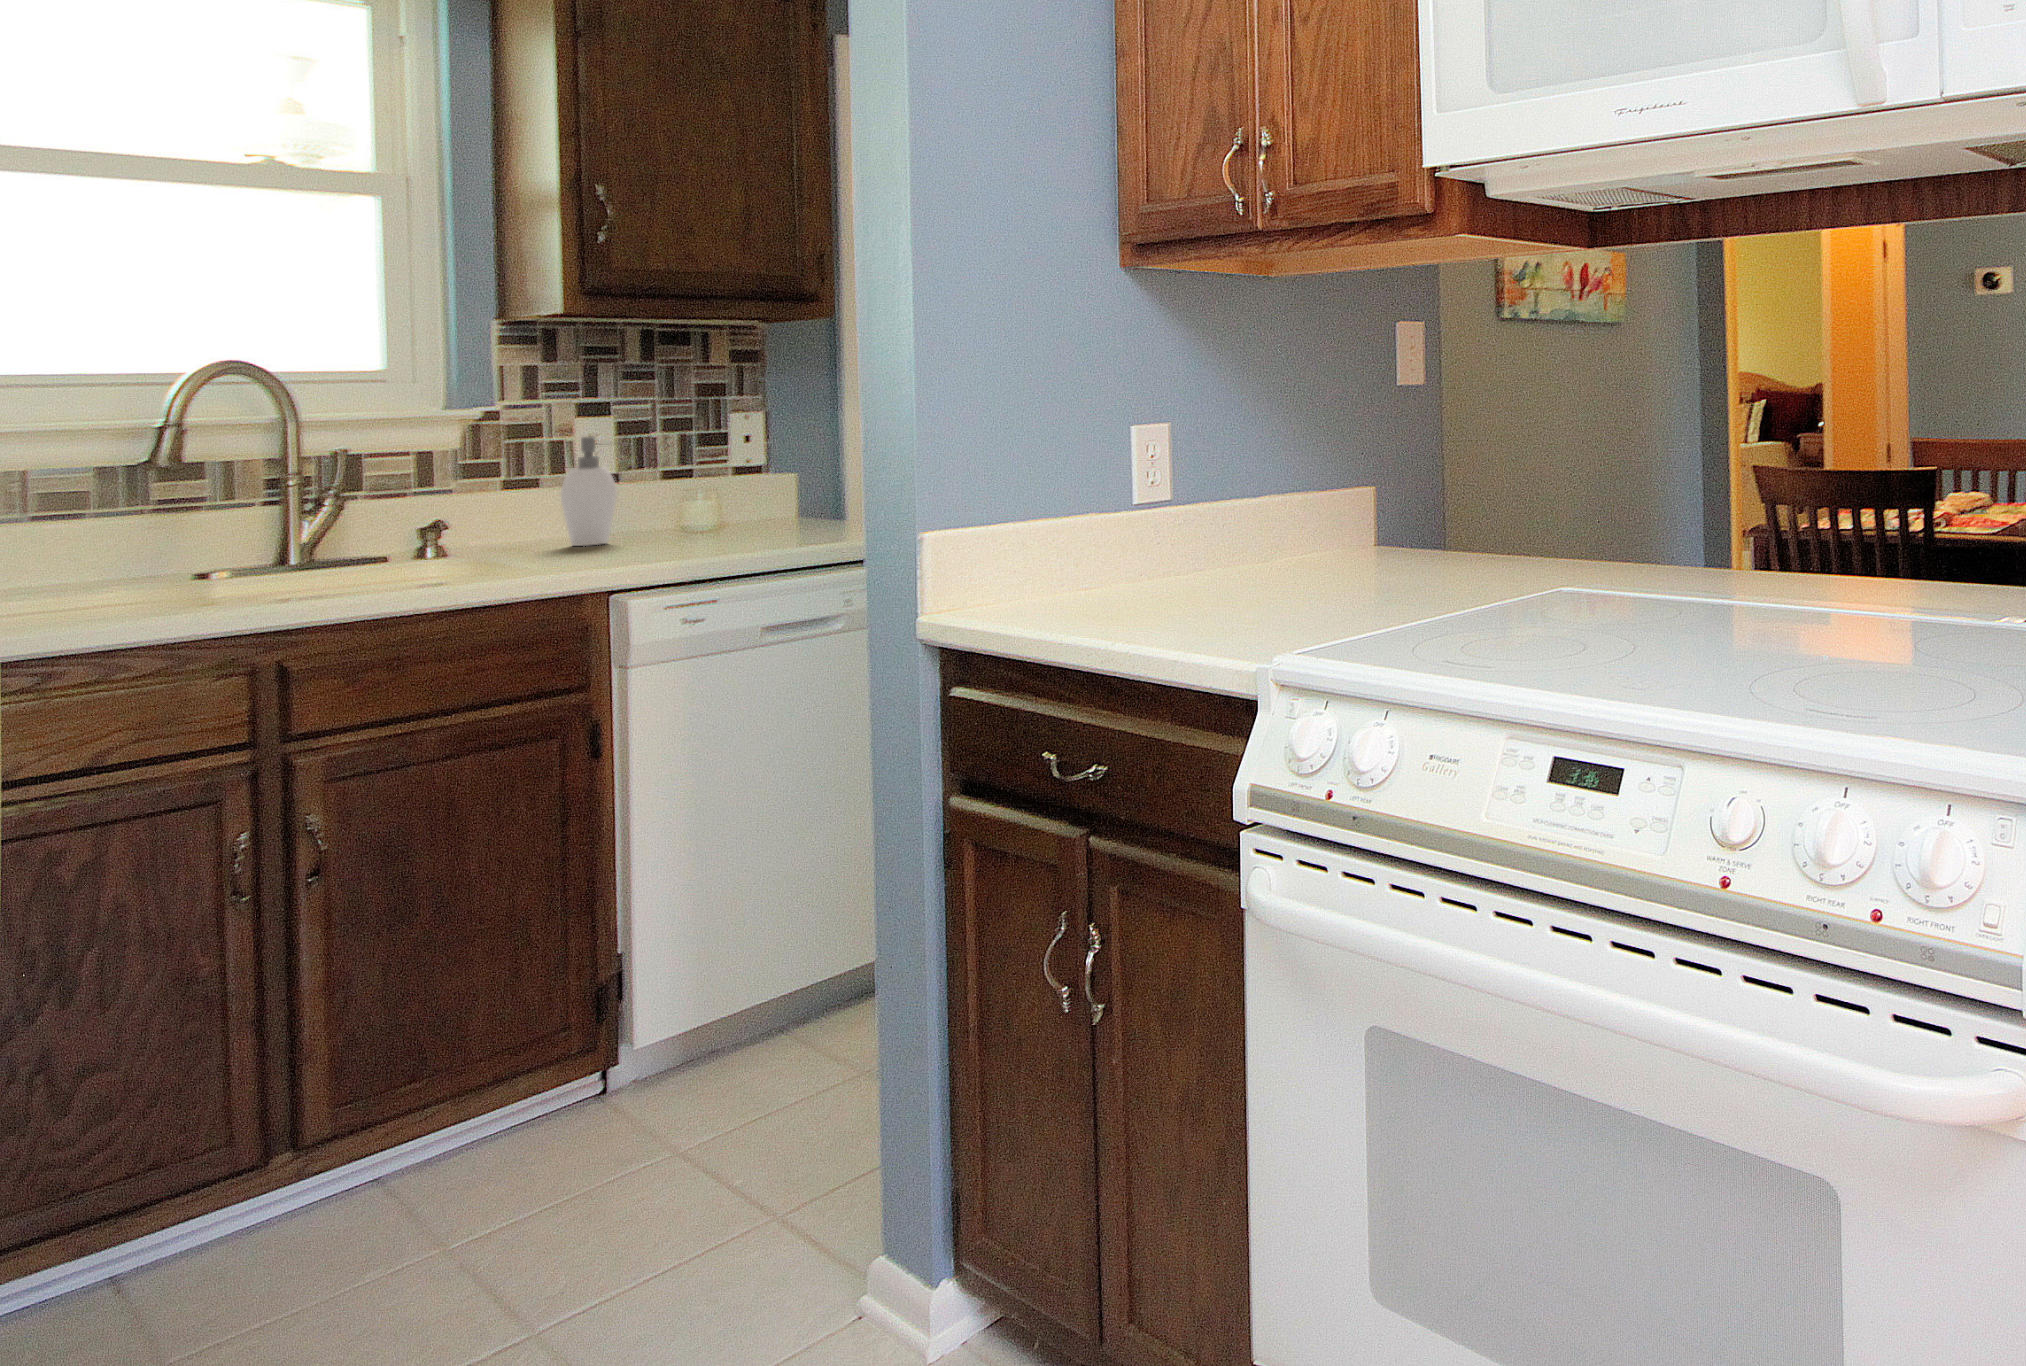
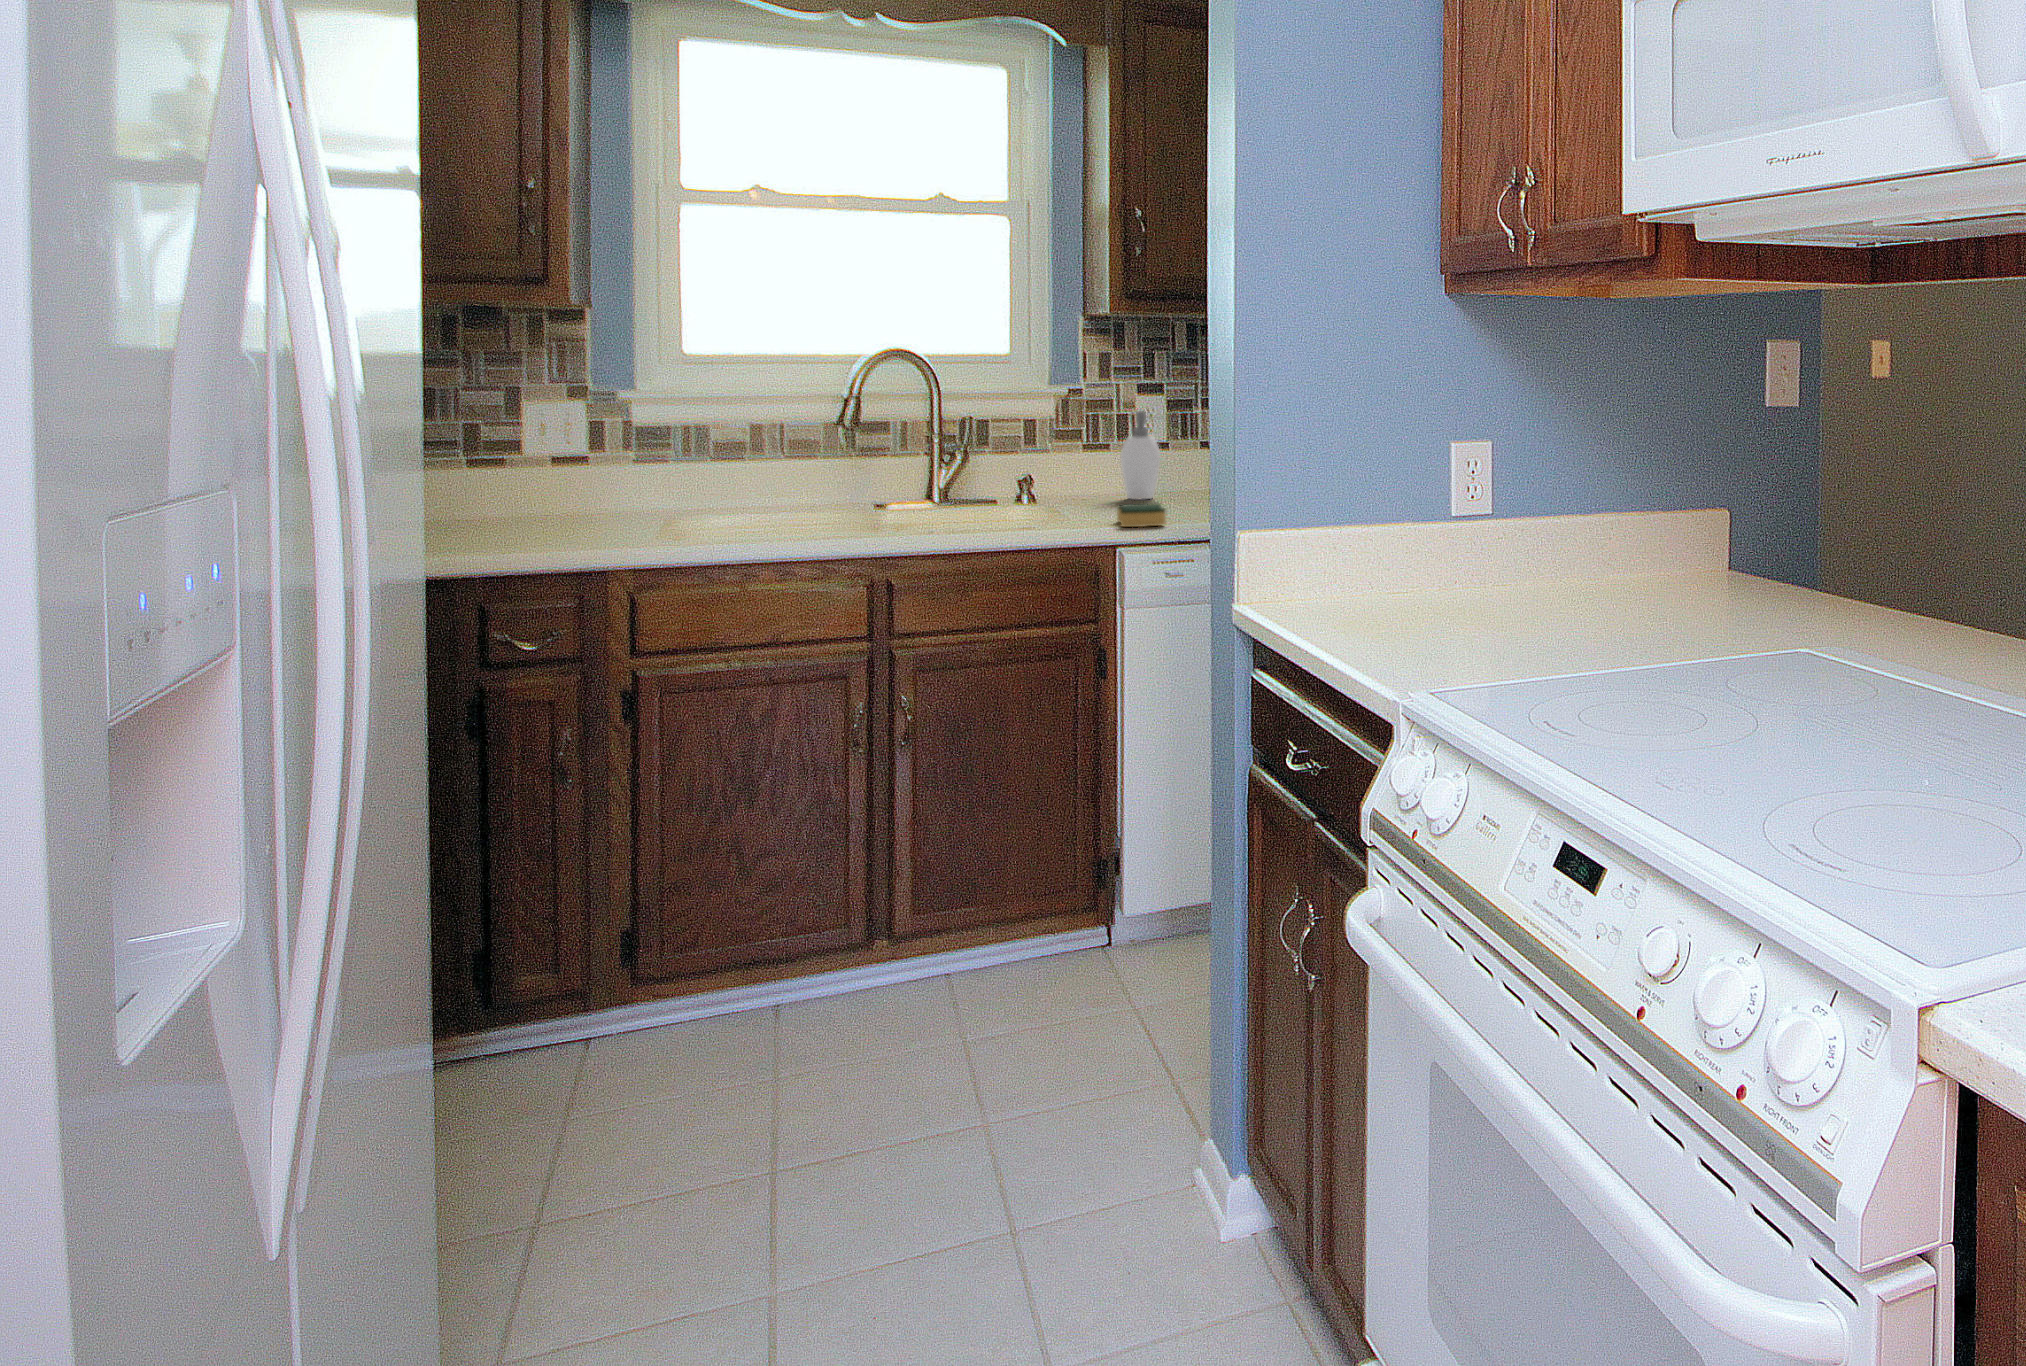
sponge: none [597,541,673,572] -> present [1117,503,1166,527]

